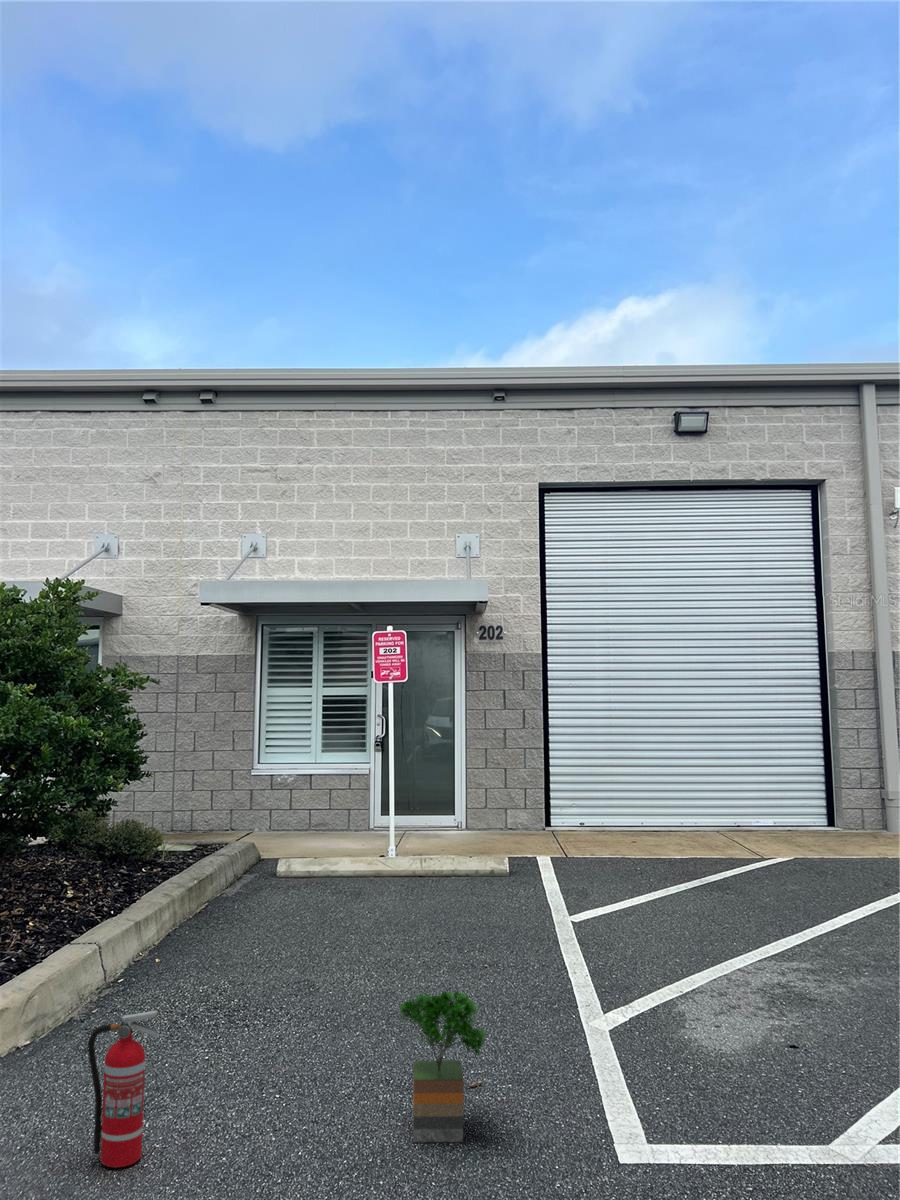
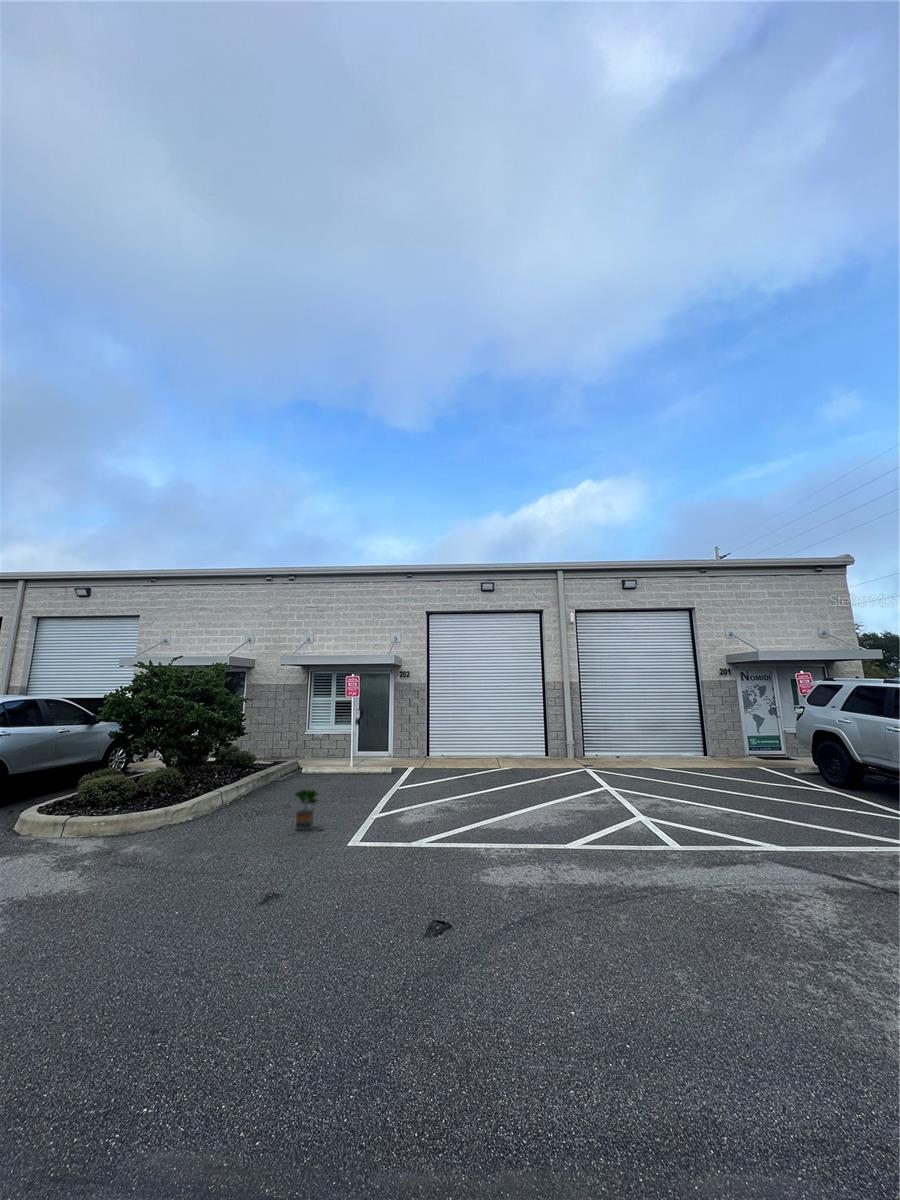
fire extinguisher: present [88,1011,159,1168] -> none [207,792,226,834]

